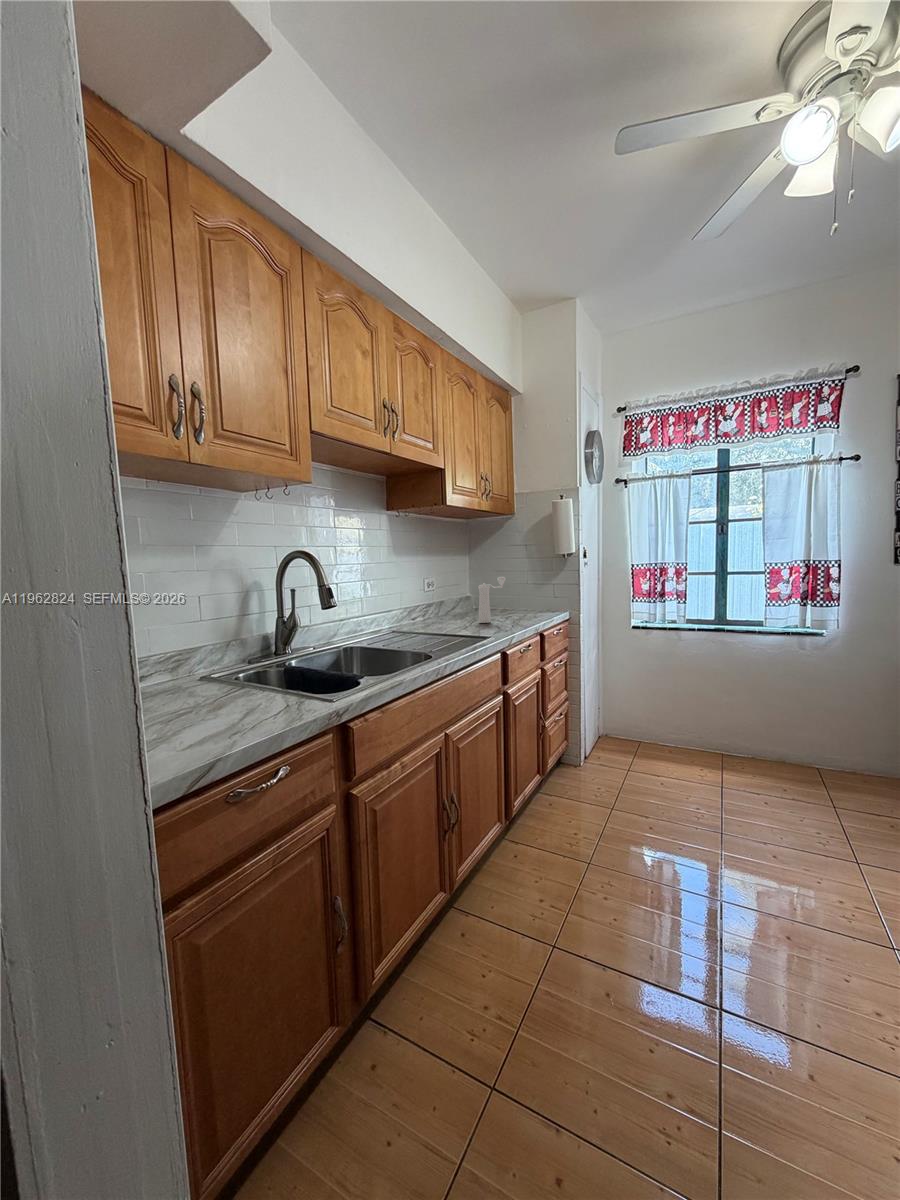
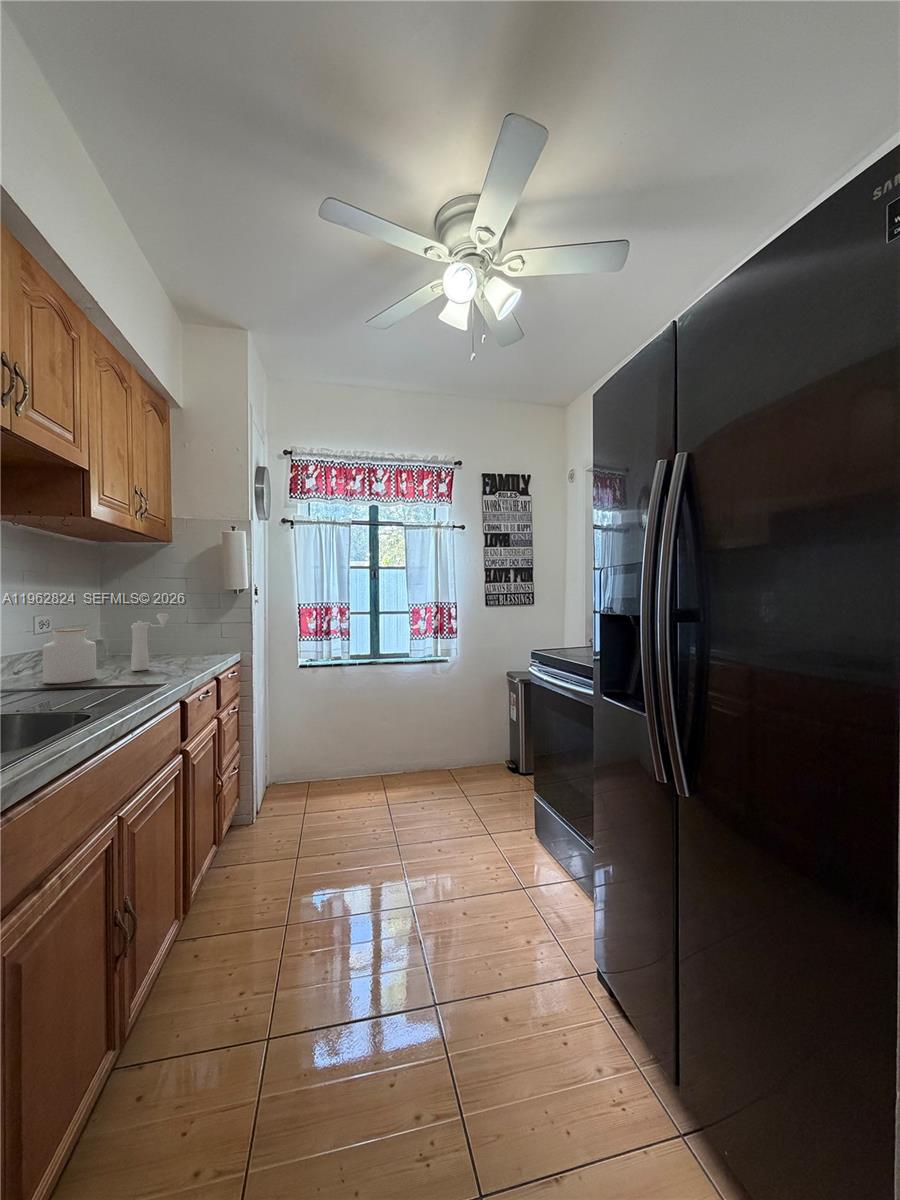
jar: none [424,589,456,629] -> present [43,629,96,683]

